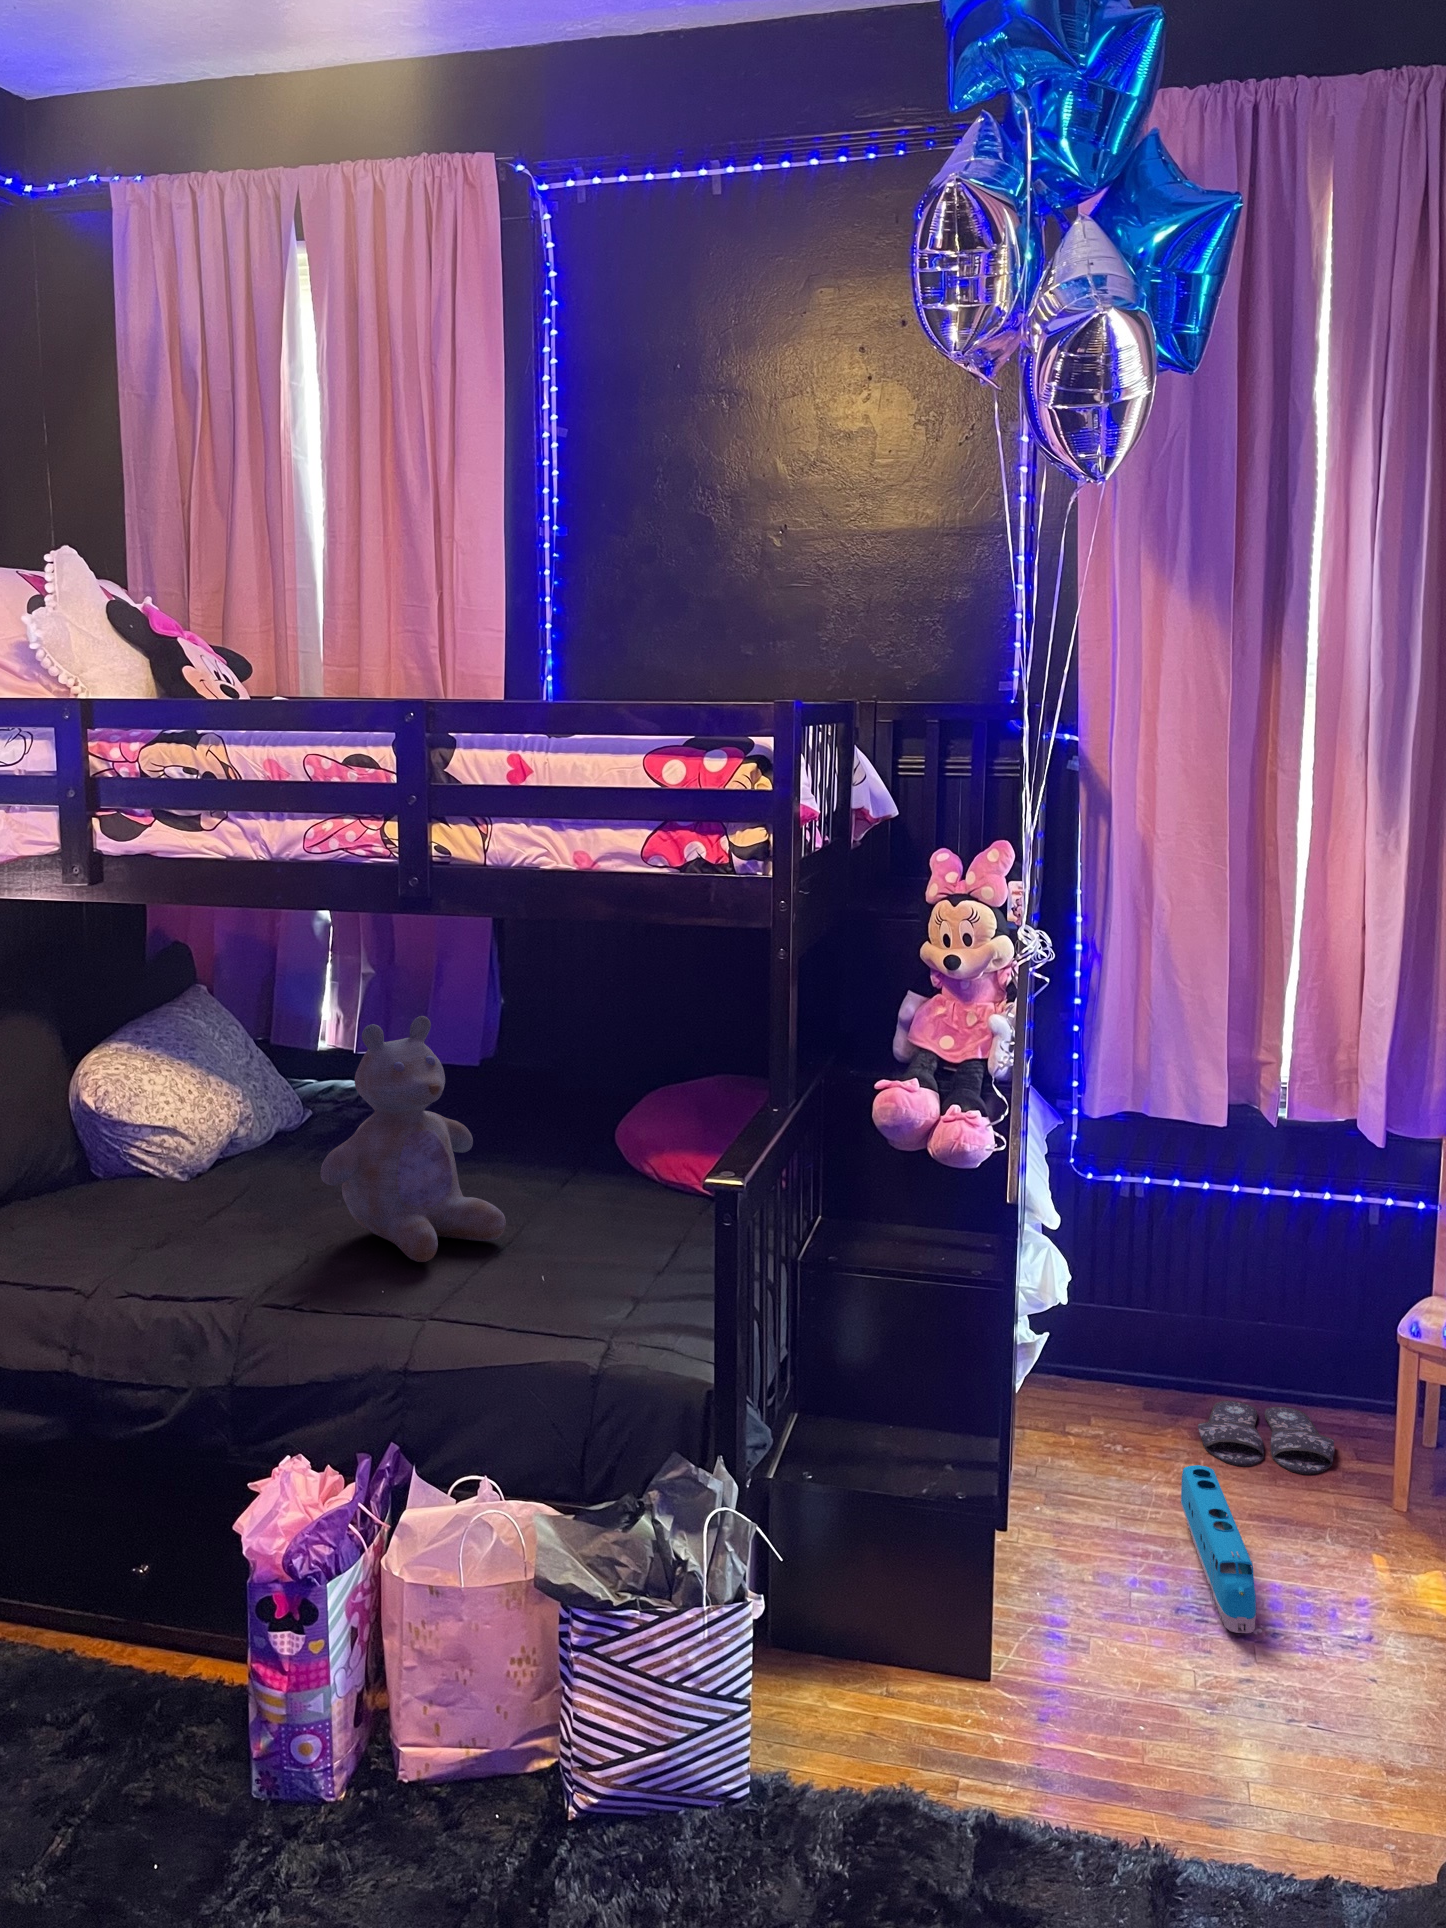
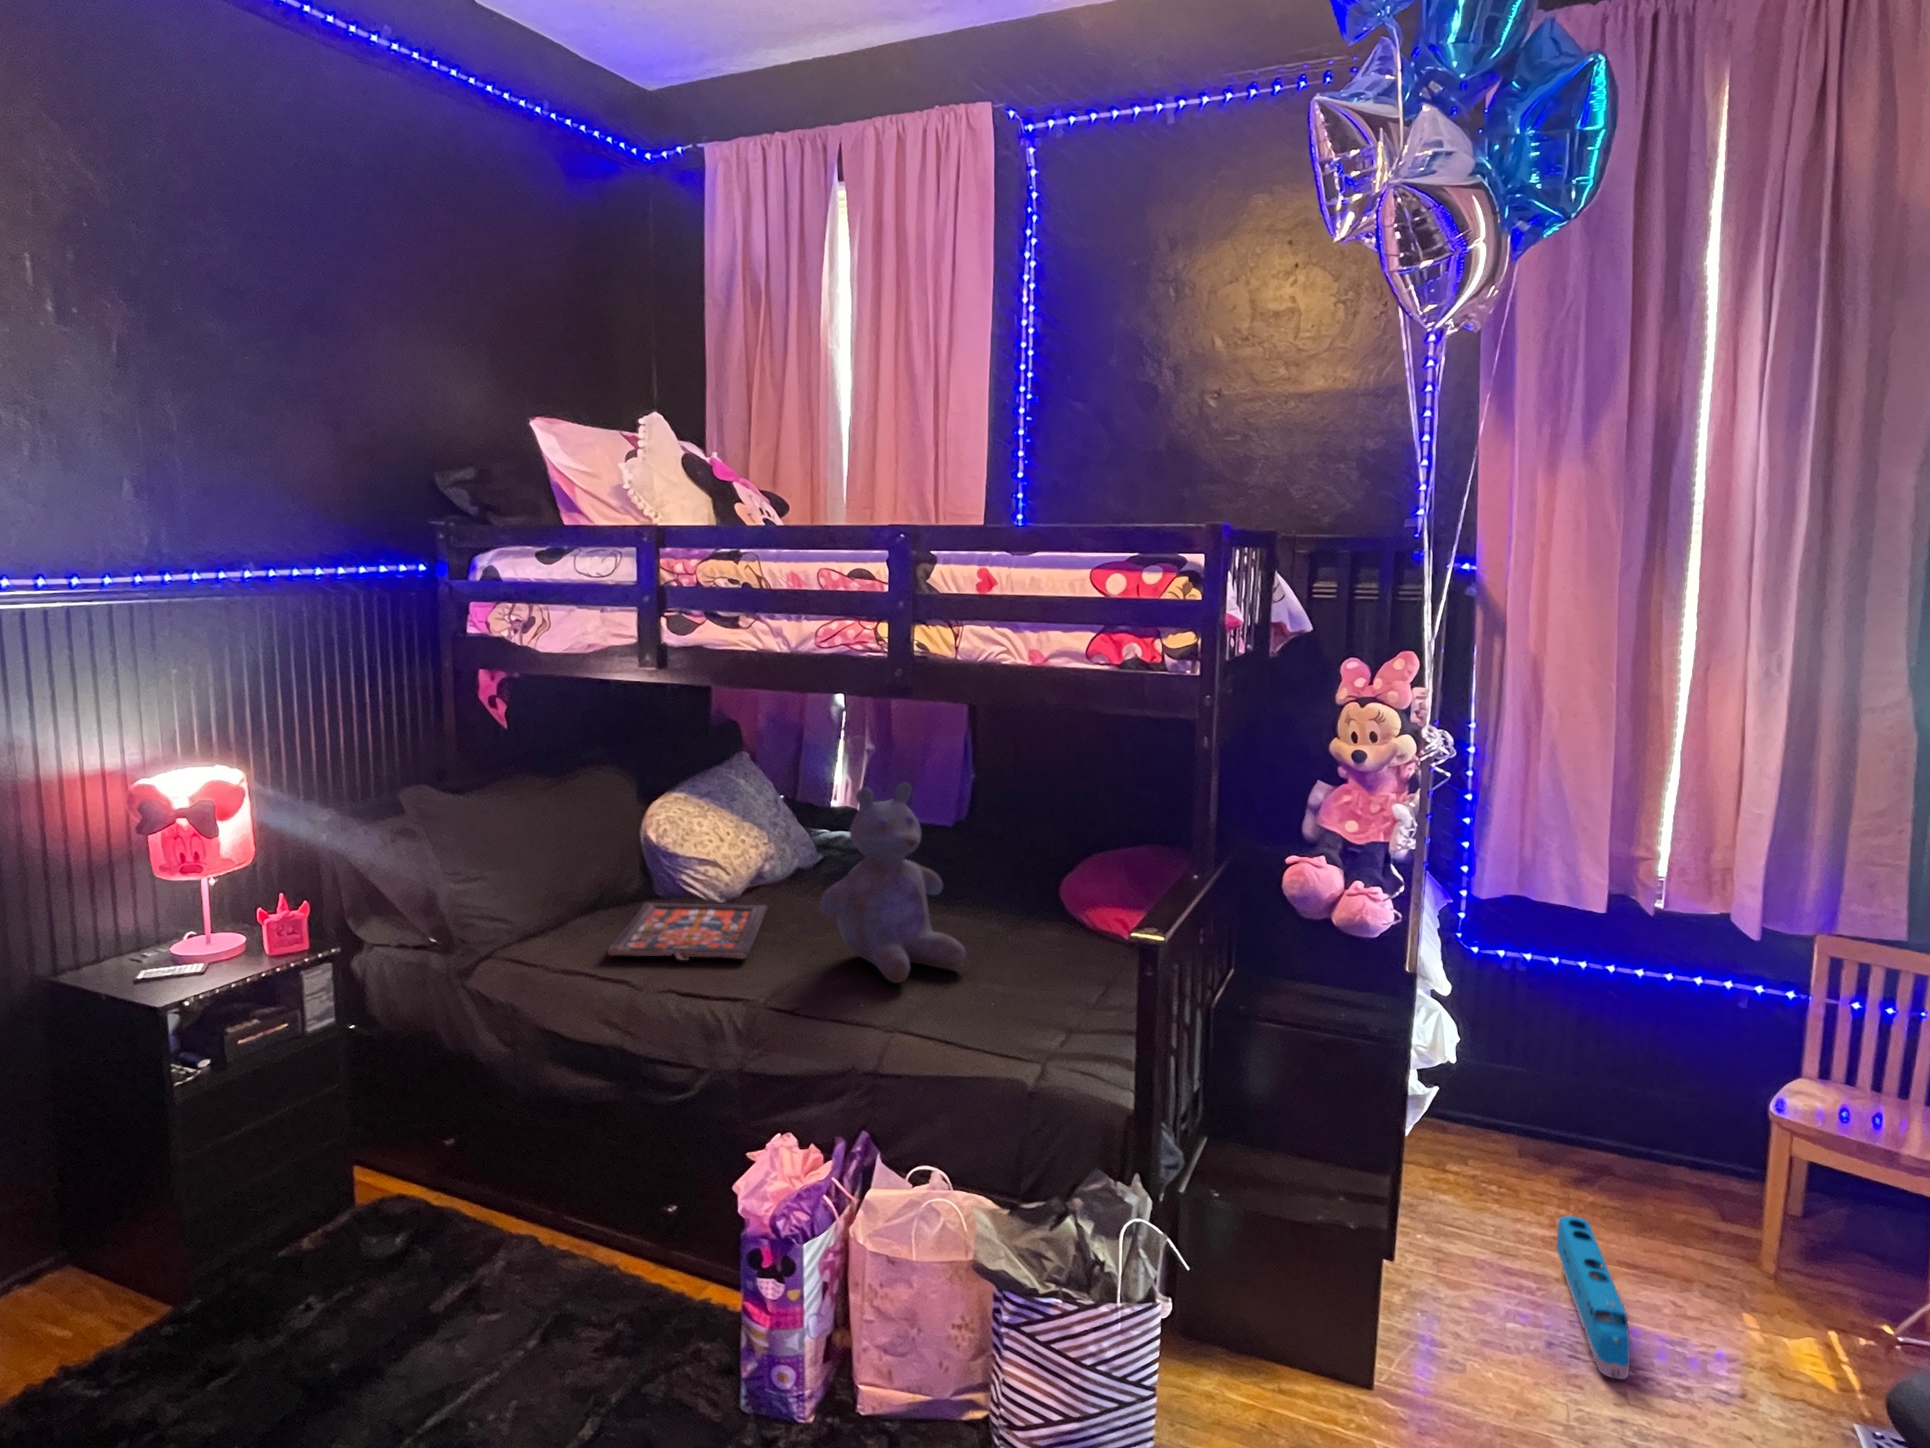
board game: none [40,1179,248,1255] -> present [607,902,767,960]
slippers: present [1198,1401,1334,1475] -> none [1573,1158,1706,1235]

